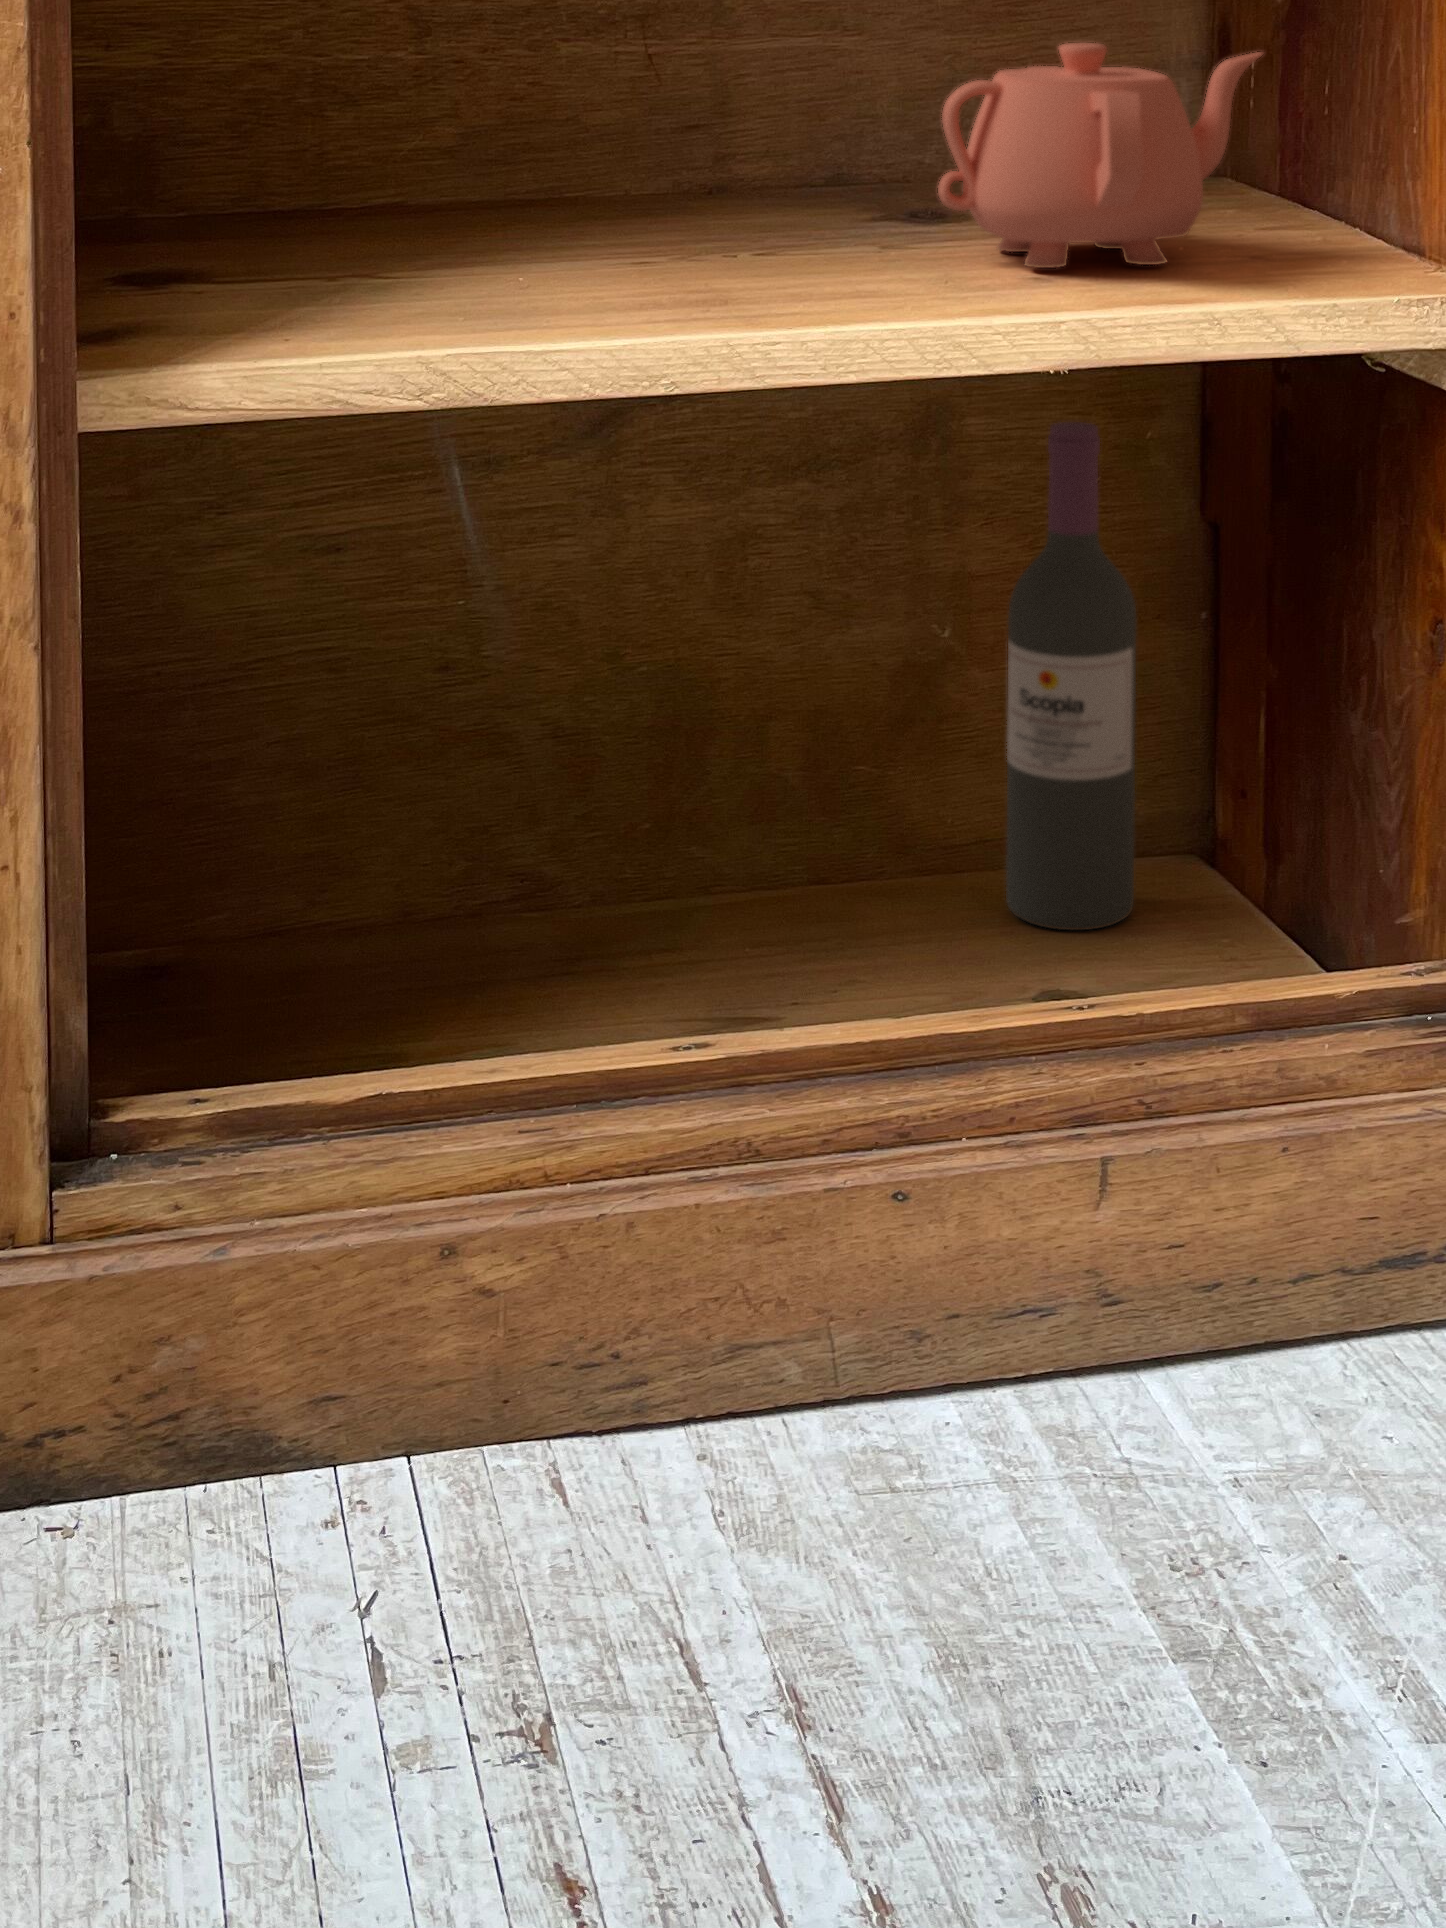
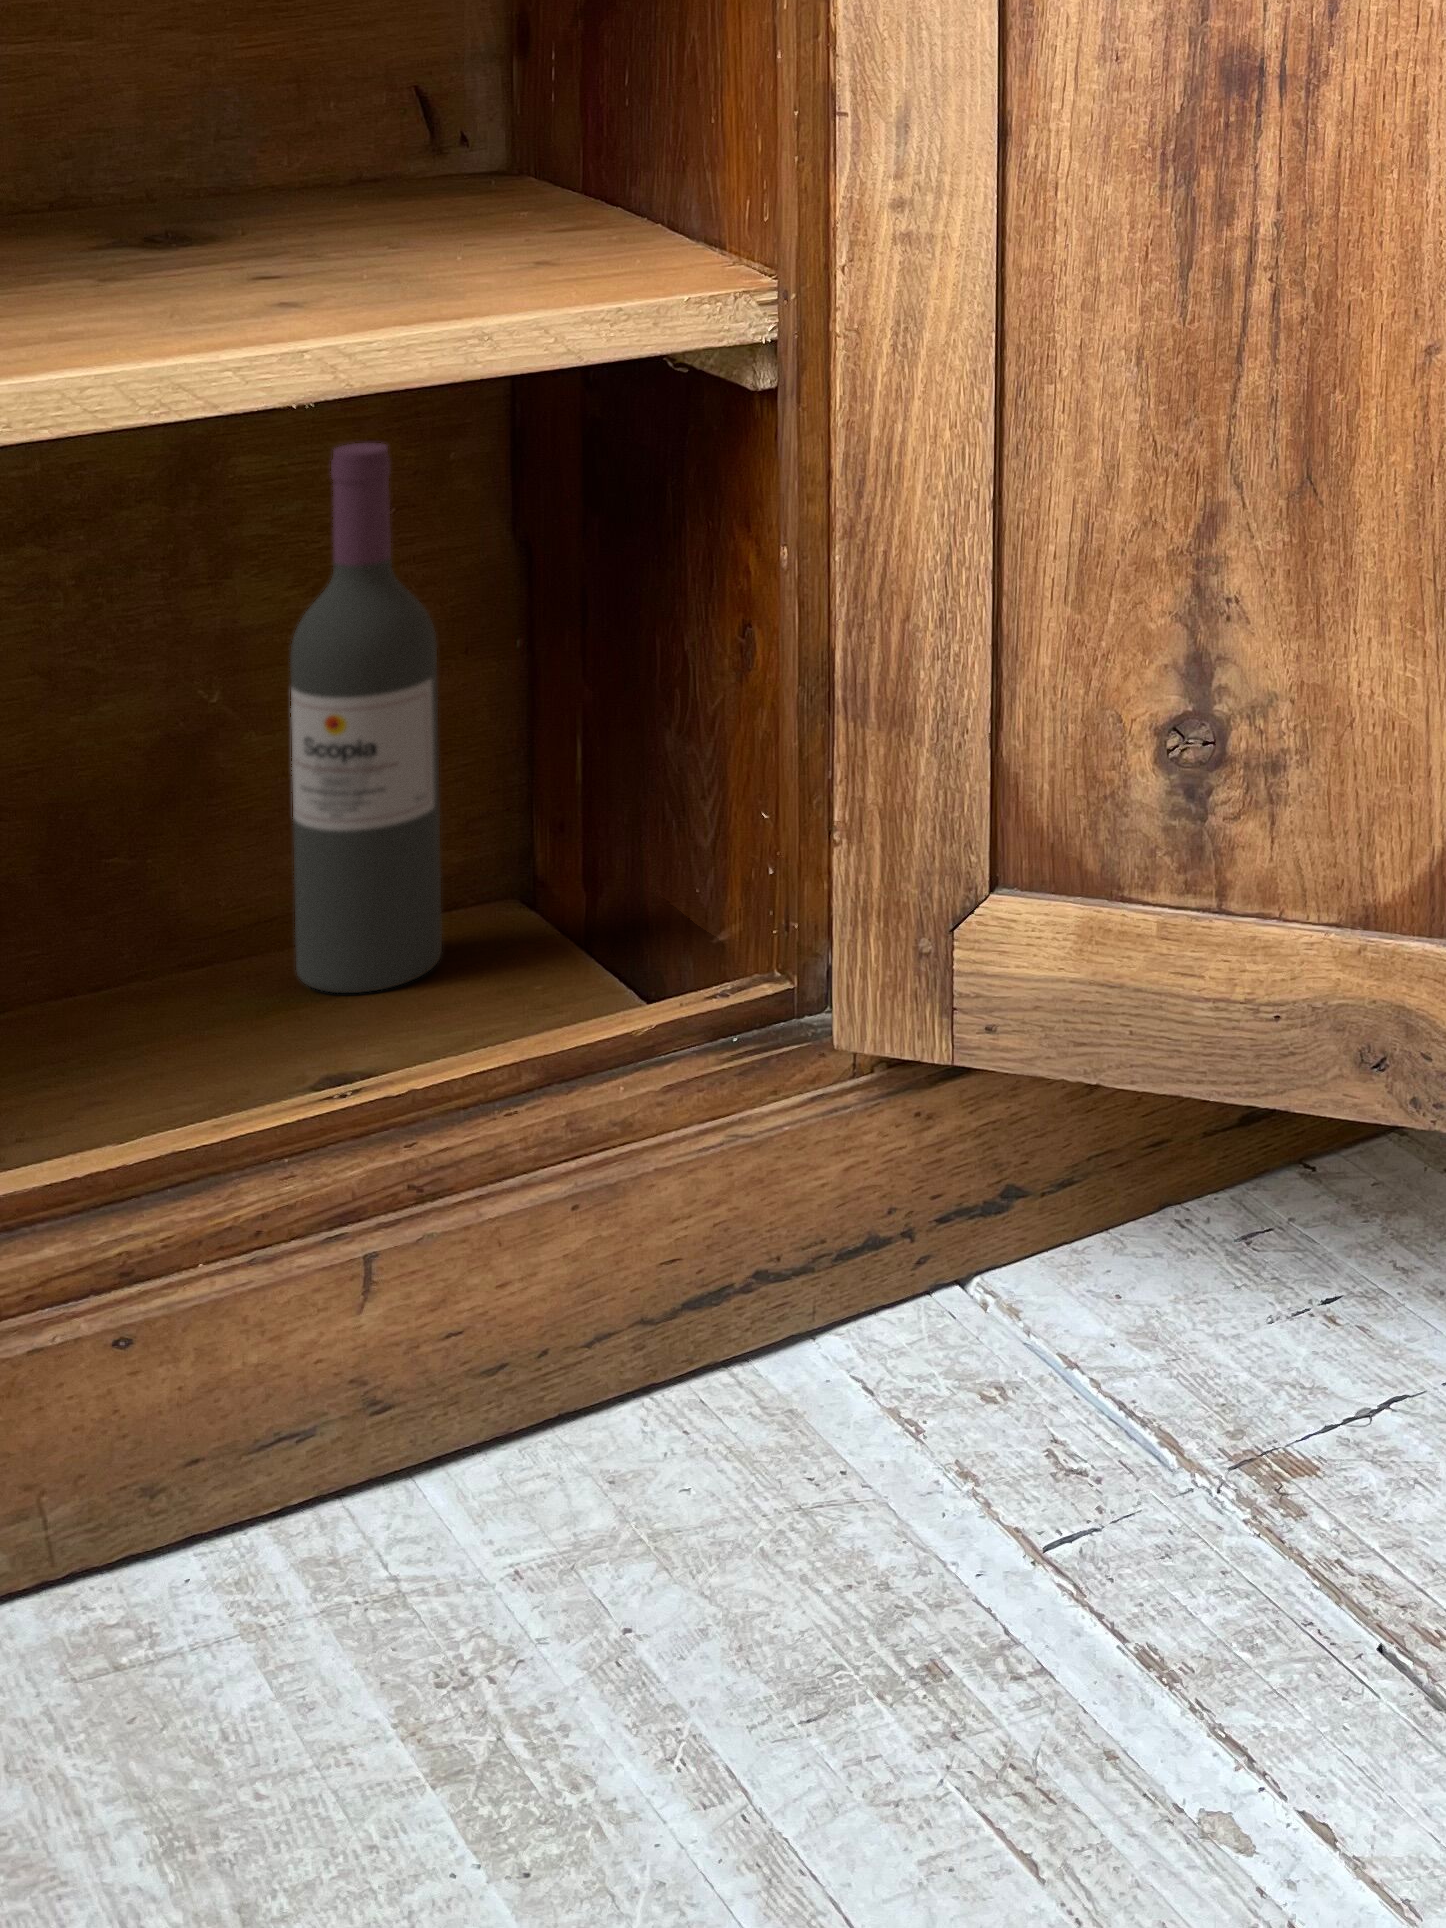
teapot: present [938,43,1262,268] -> none [174,40,547,285]

